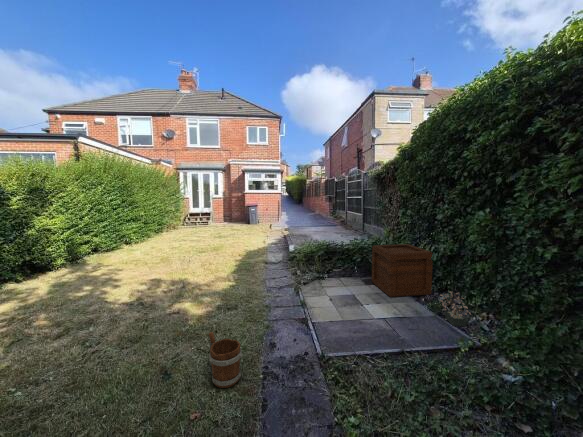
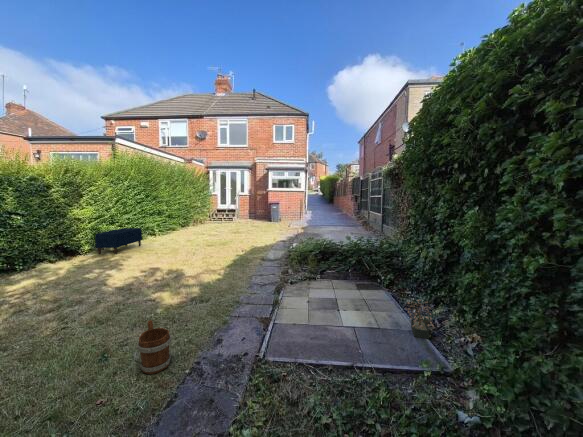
bench: none [72,237,122,268] -> present [95,228,142,254]
wooden crate: present [372,244,433,297] -> none [355,246,413,302]

